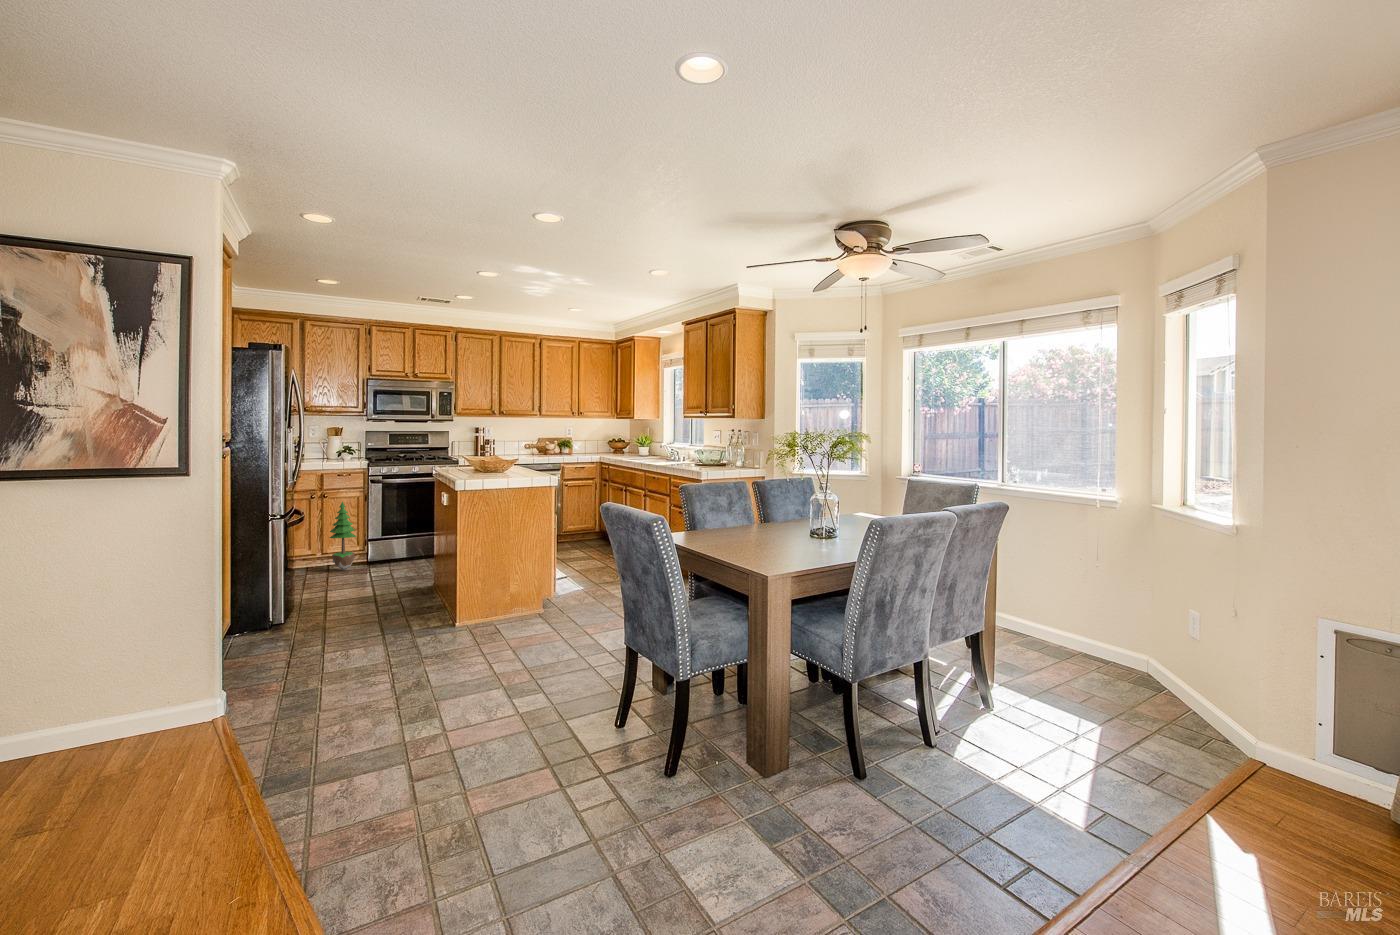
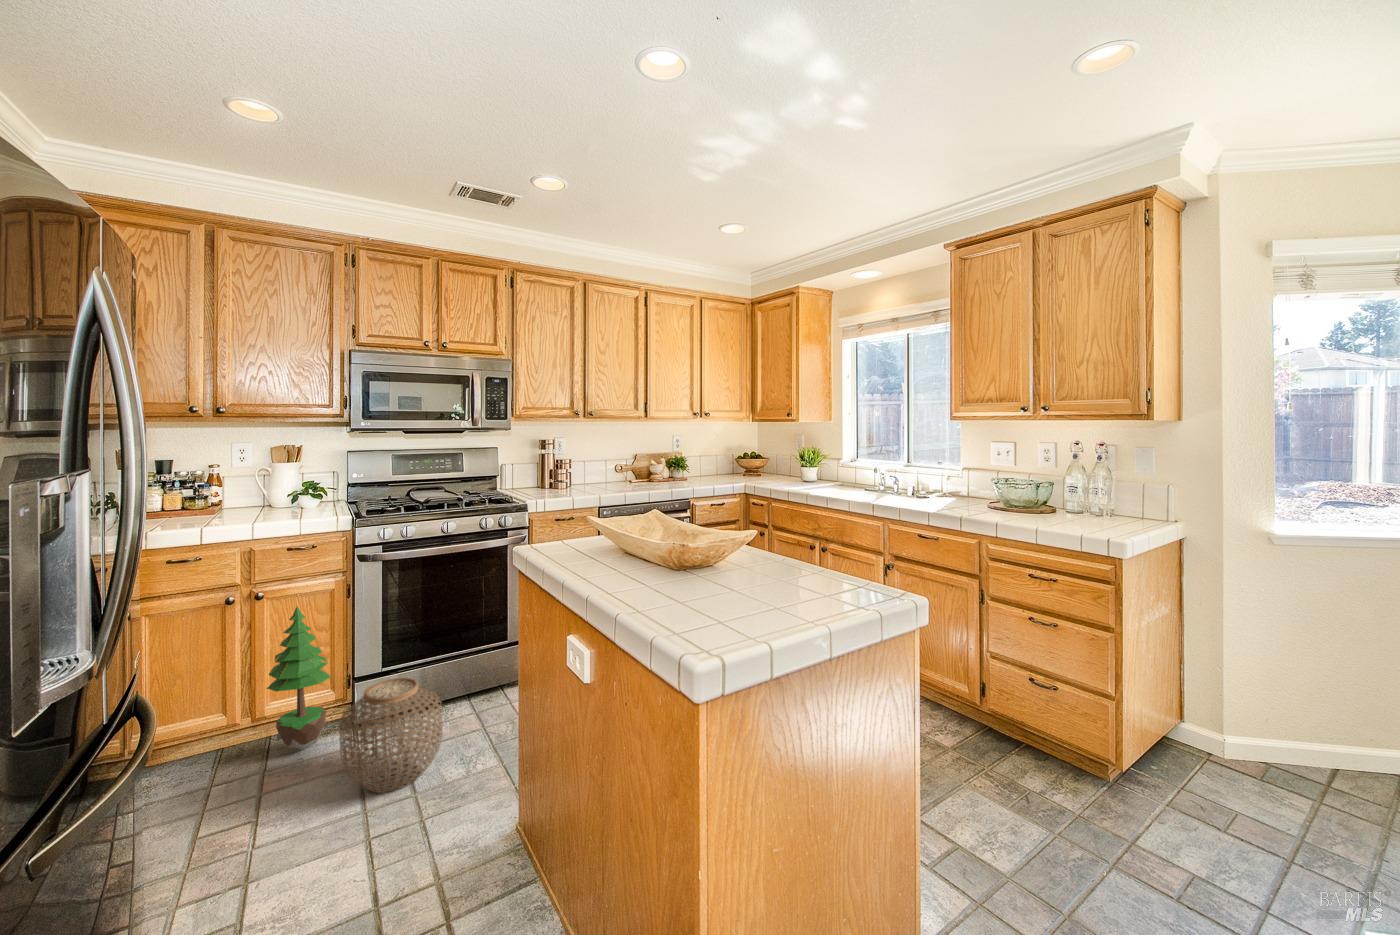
woven basket: none [361,533,407,579] -> present [339,678,443,792]

